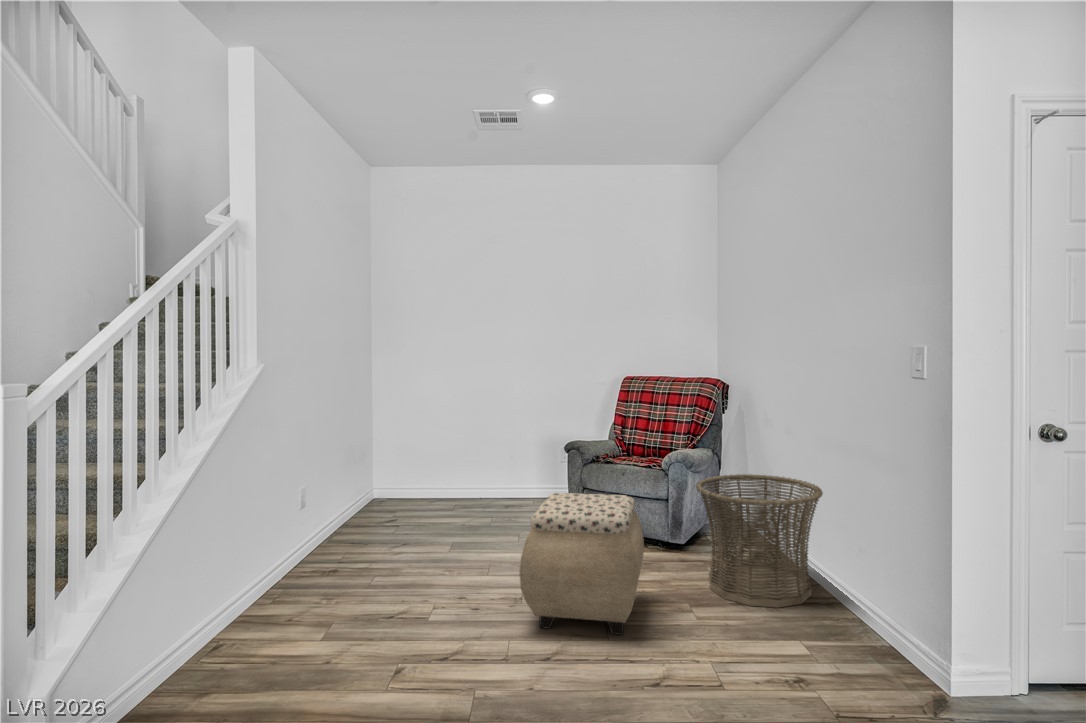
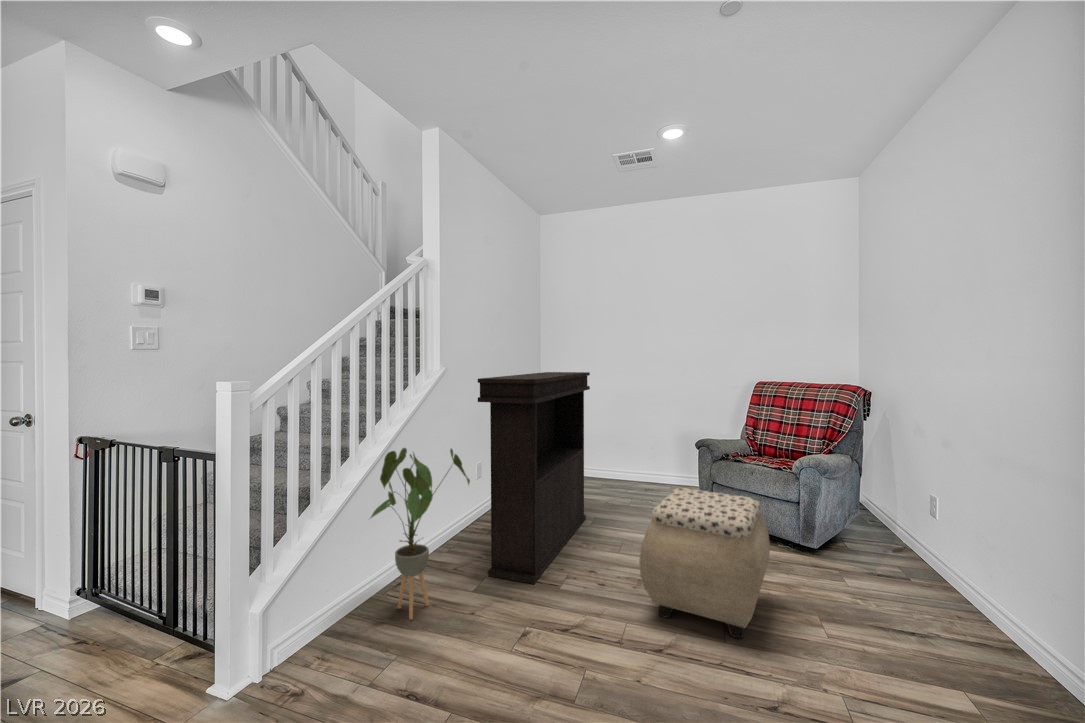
console table: none [319,370,442,620] -> present [478,372,590,584]
house plant: none [191,468,317,679] -> present [371,448,470,620]
basket: present [696,474,823,608] -> none [830,485,991,640]

